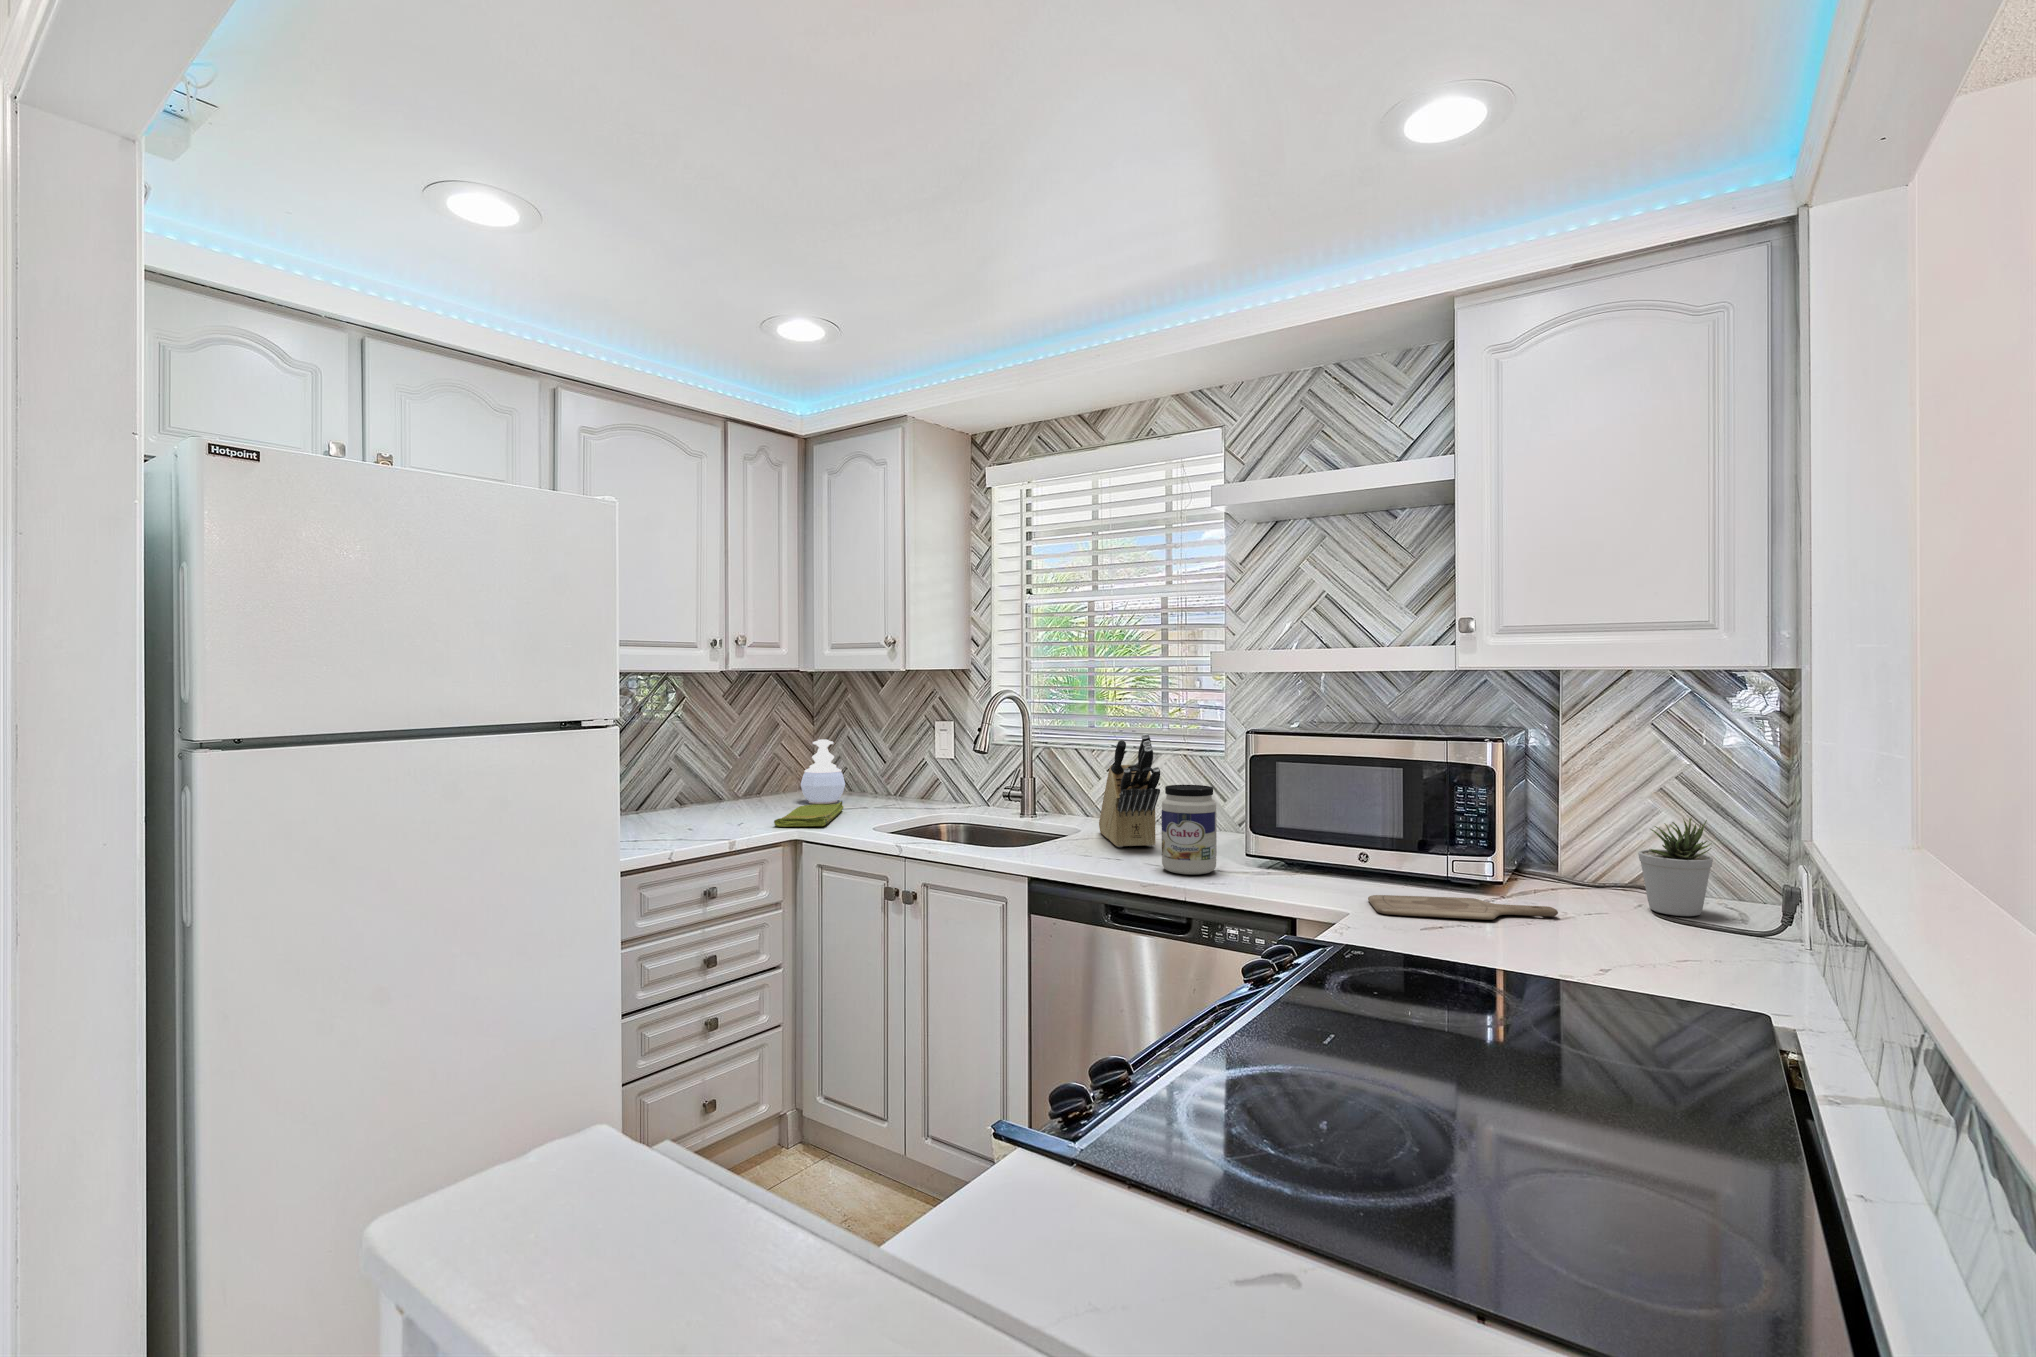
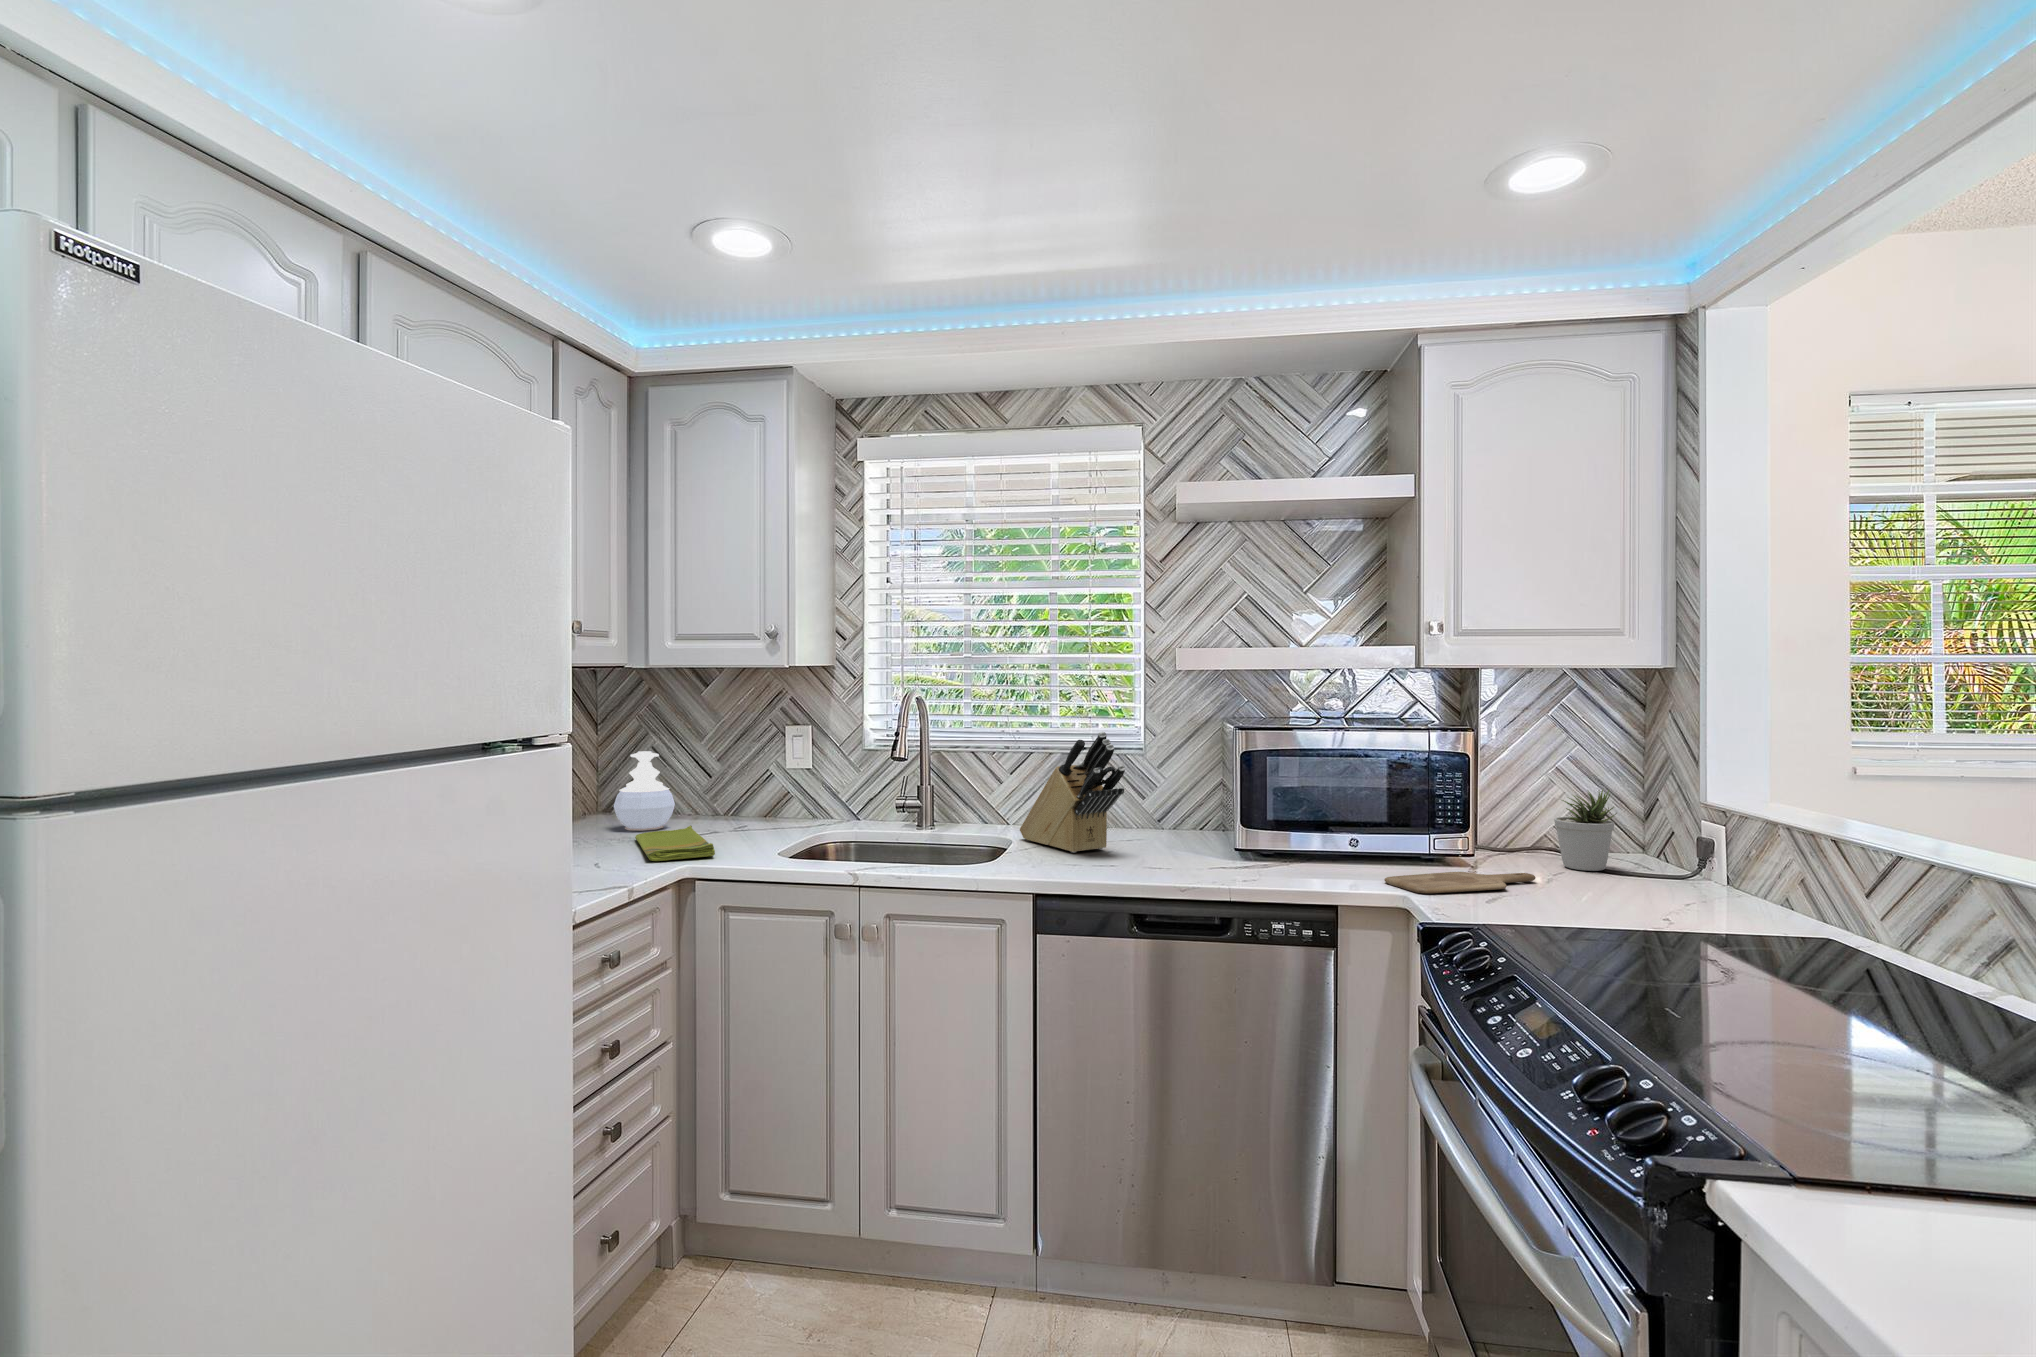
jar: present [1162,785,1217,875] -> none [1159,782,1215,874]

